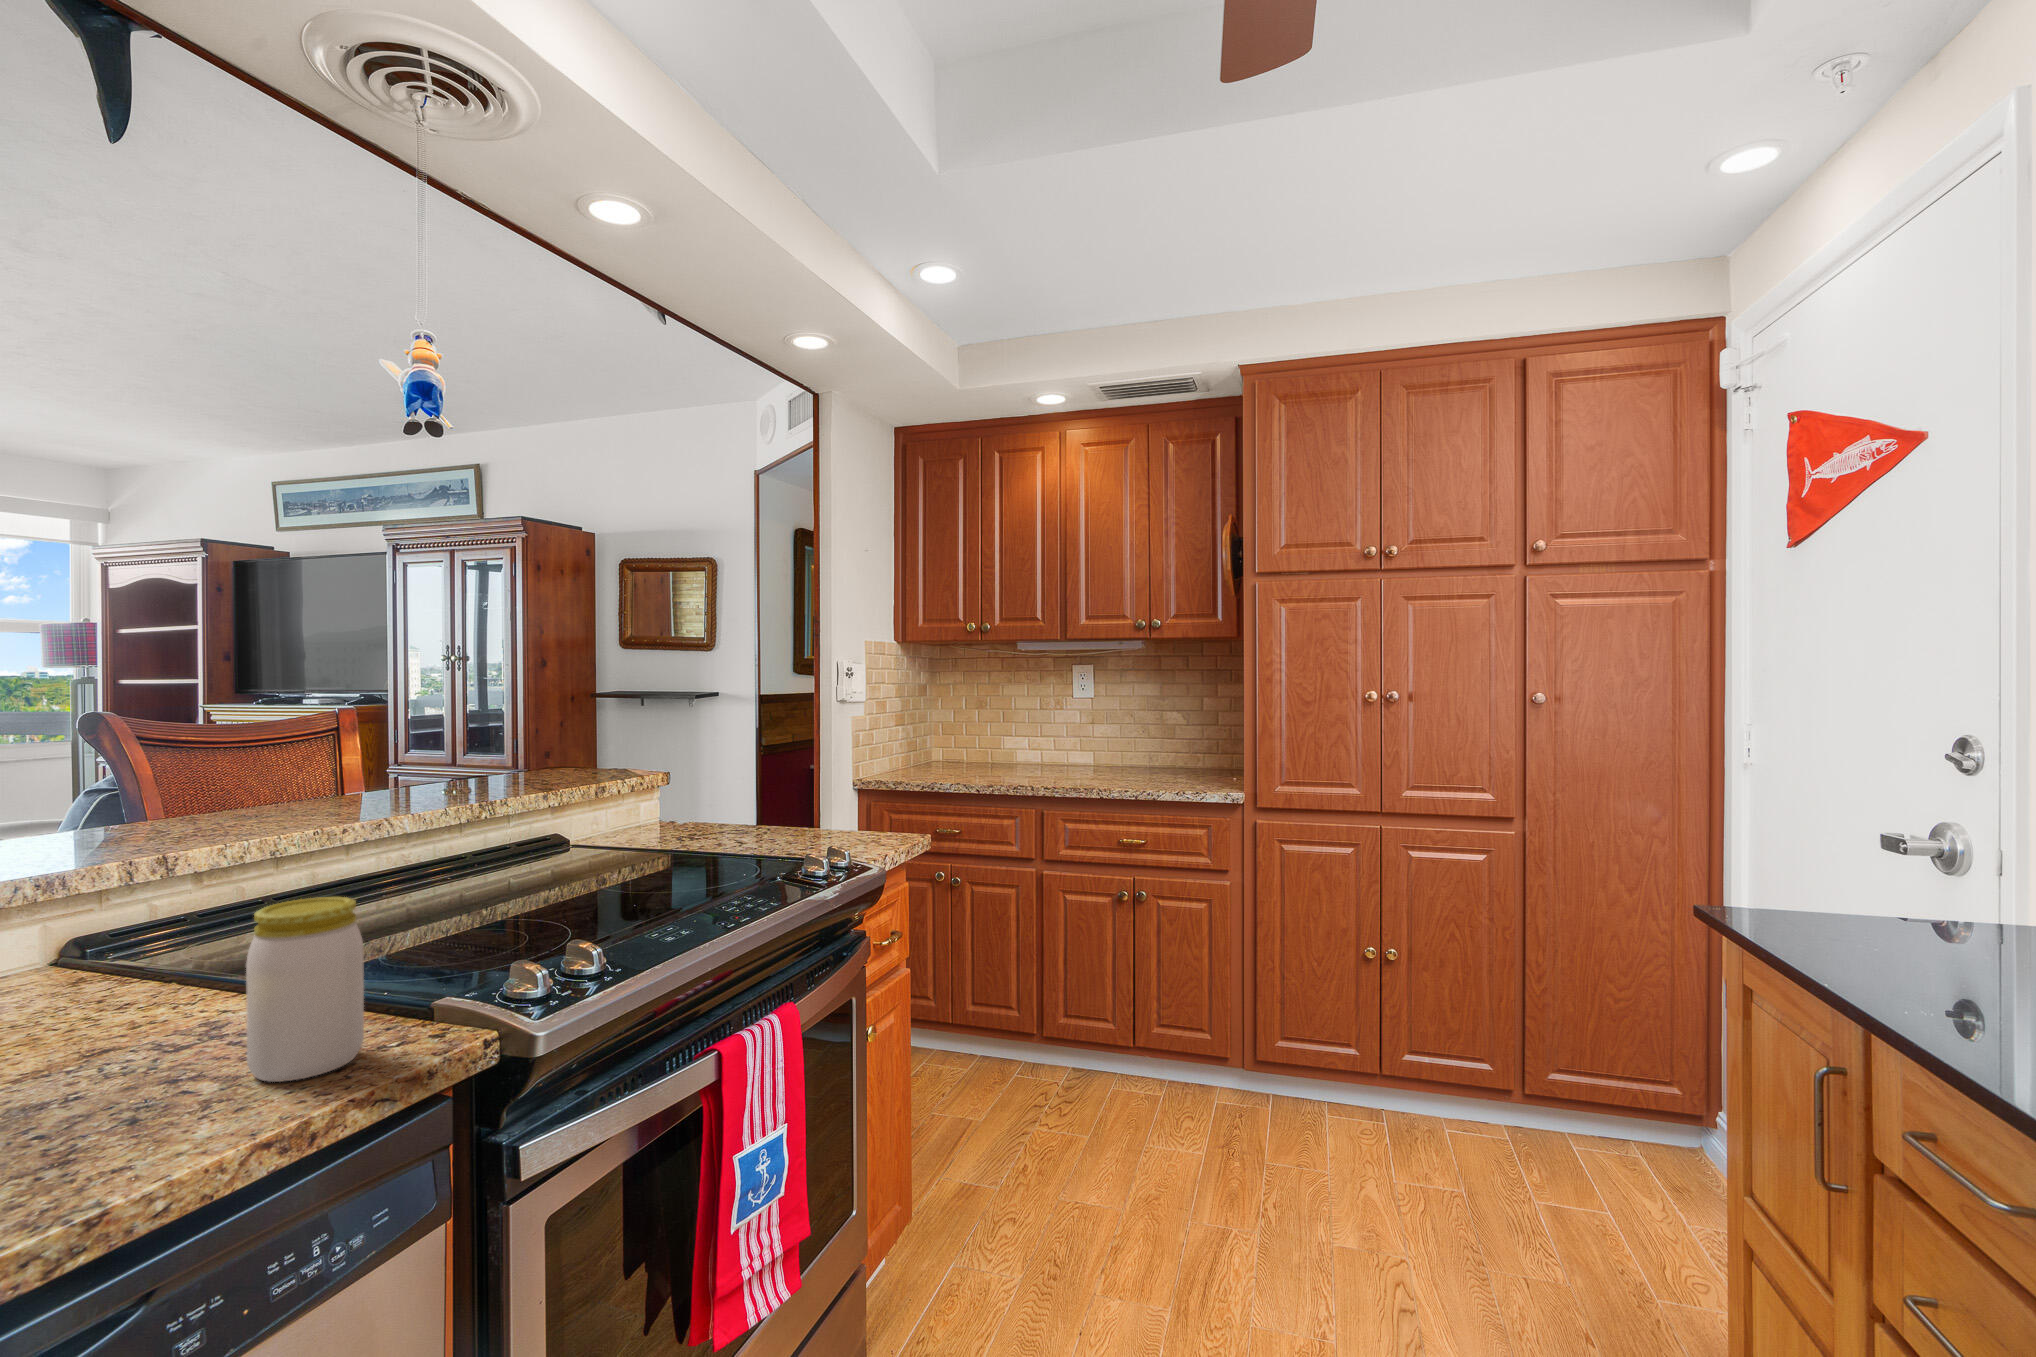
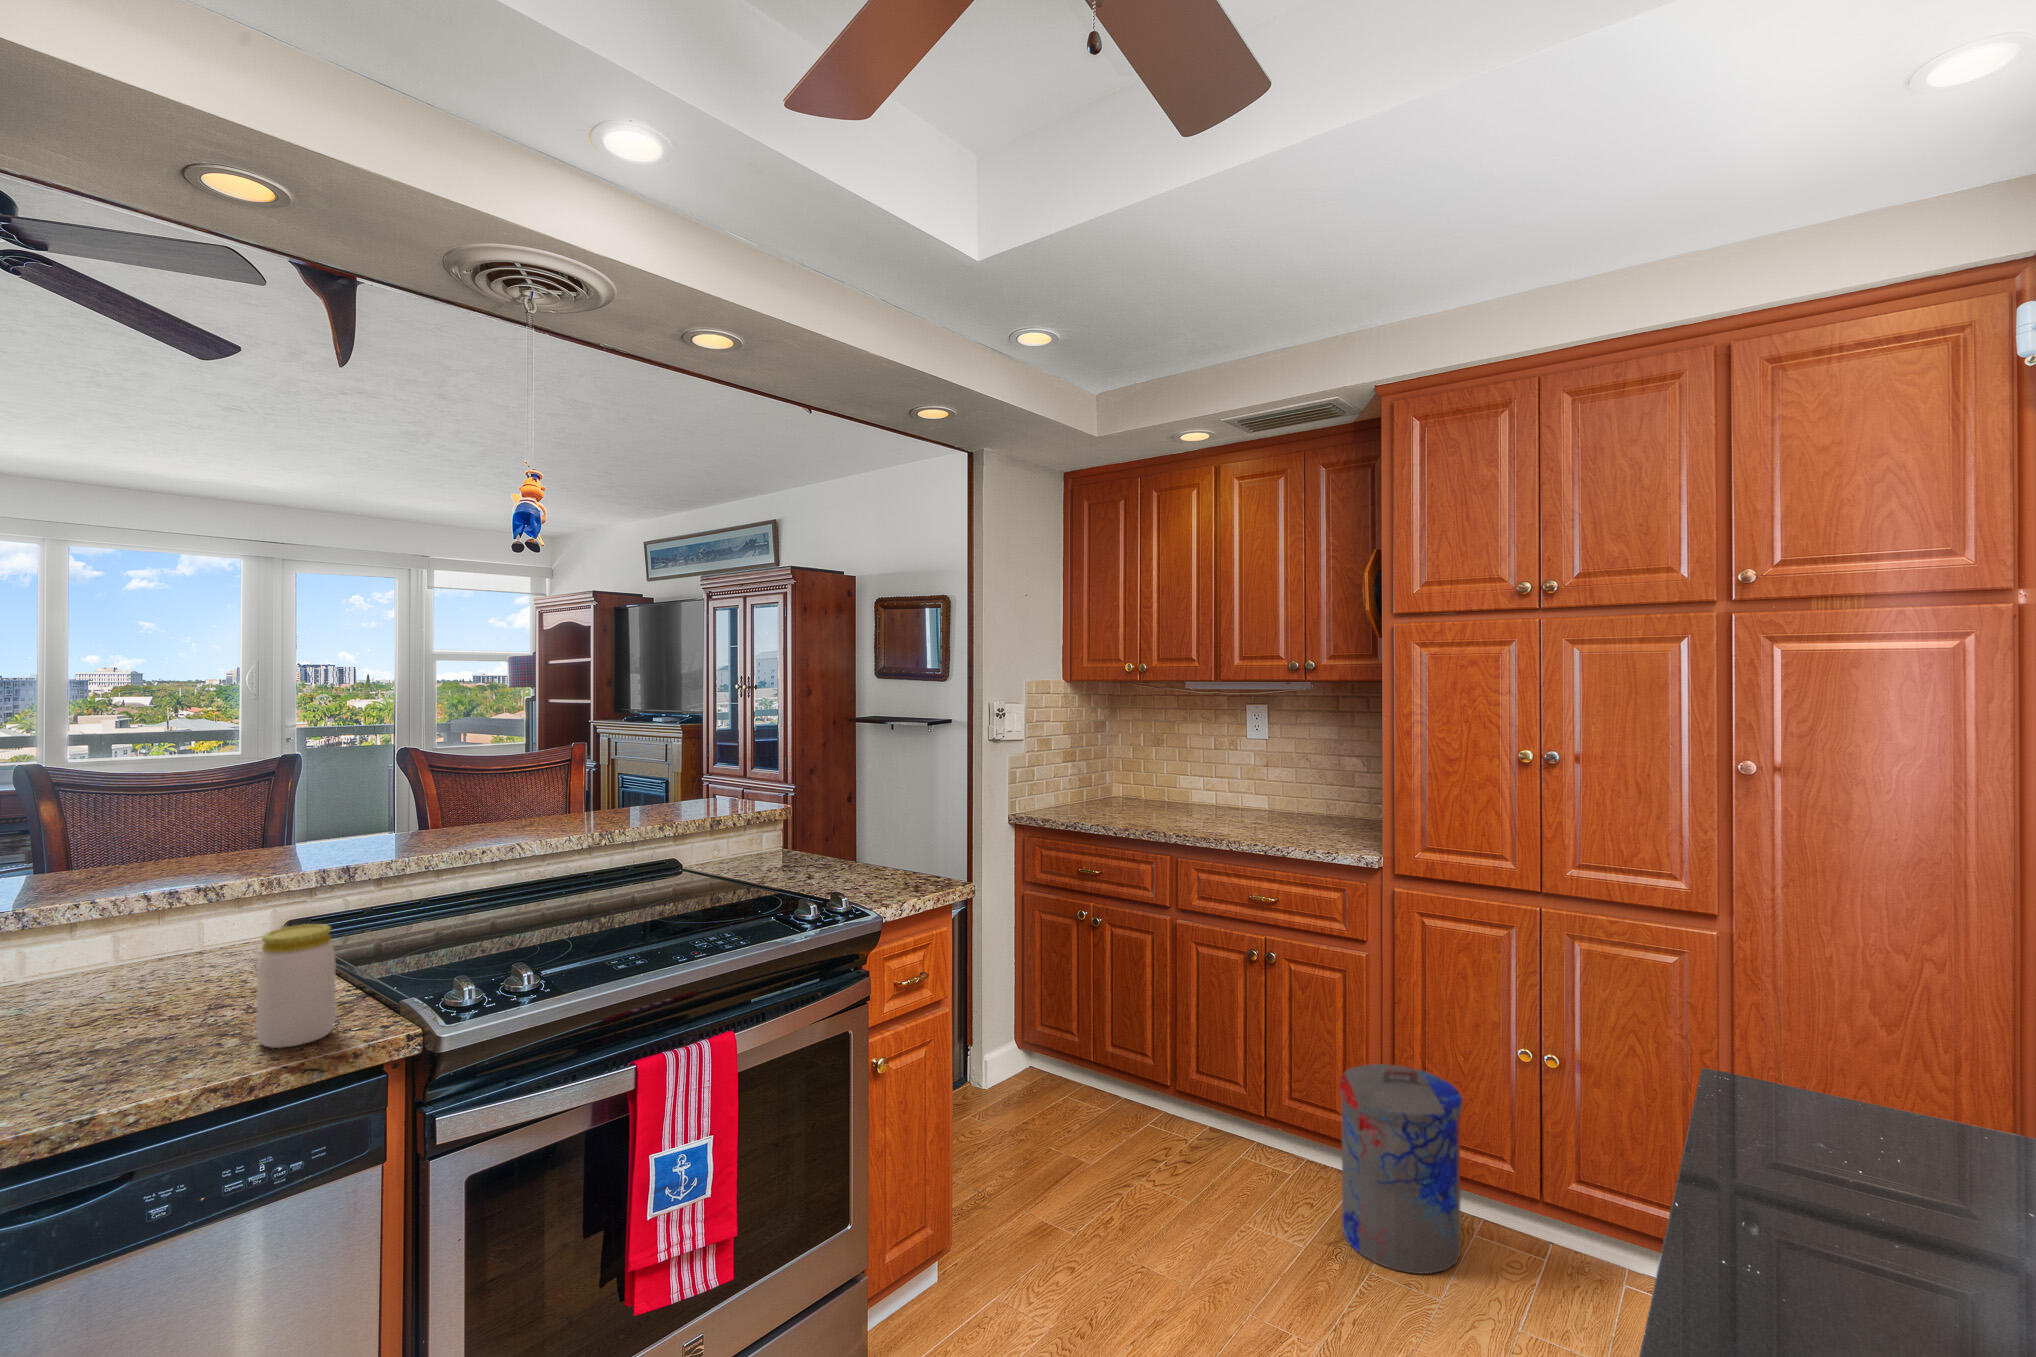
trash can: none [1228,977,1334,1156] -> present [1339,1064,1462,1274]

